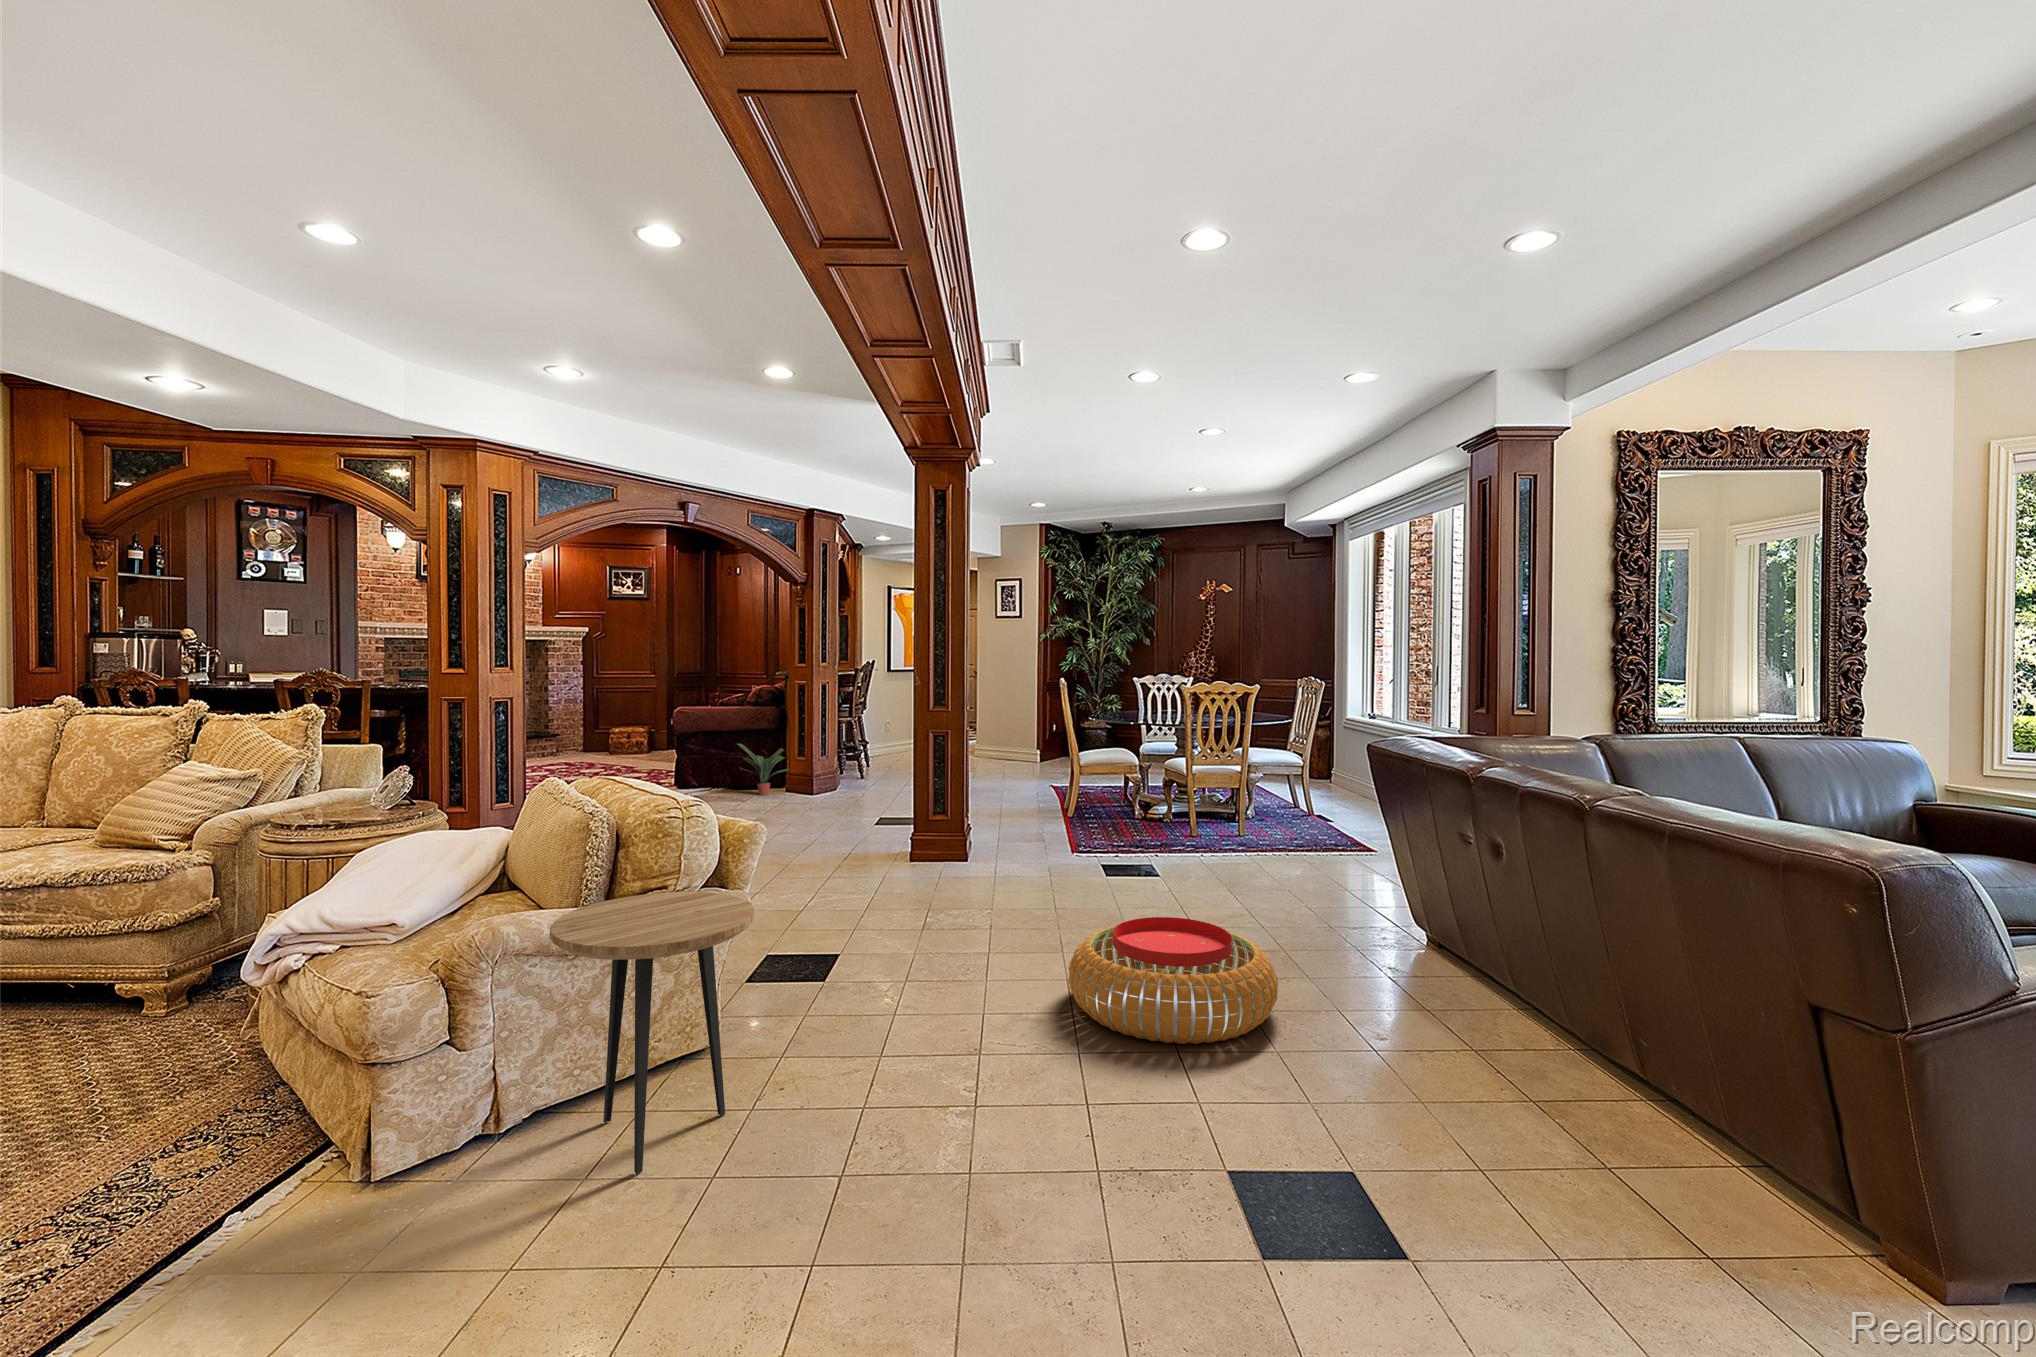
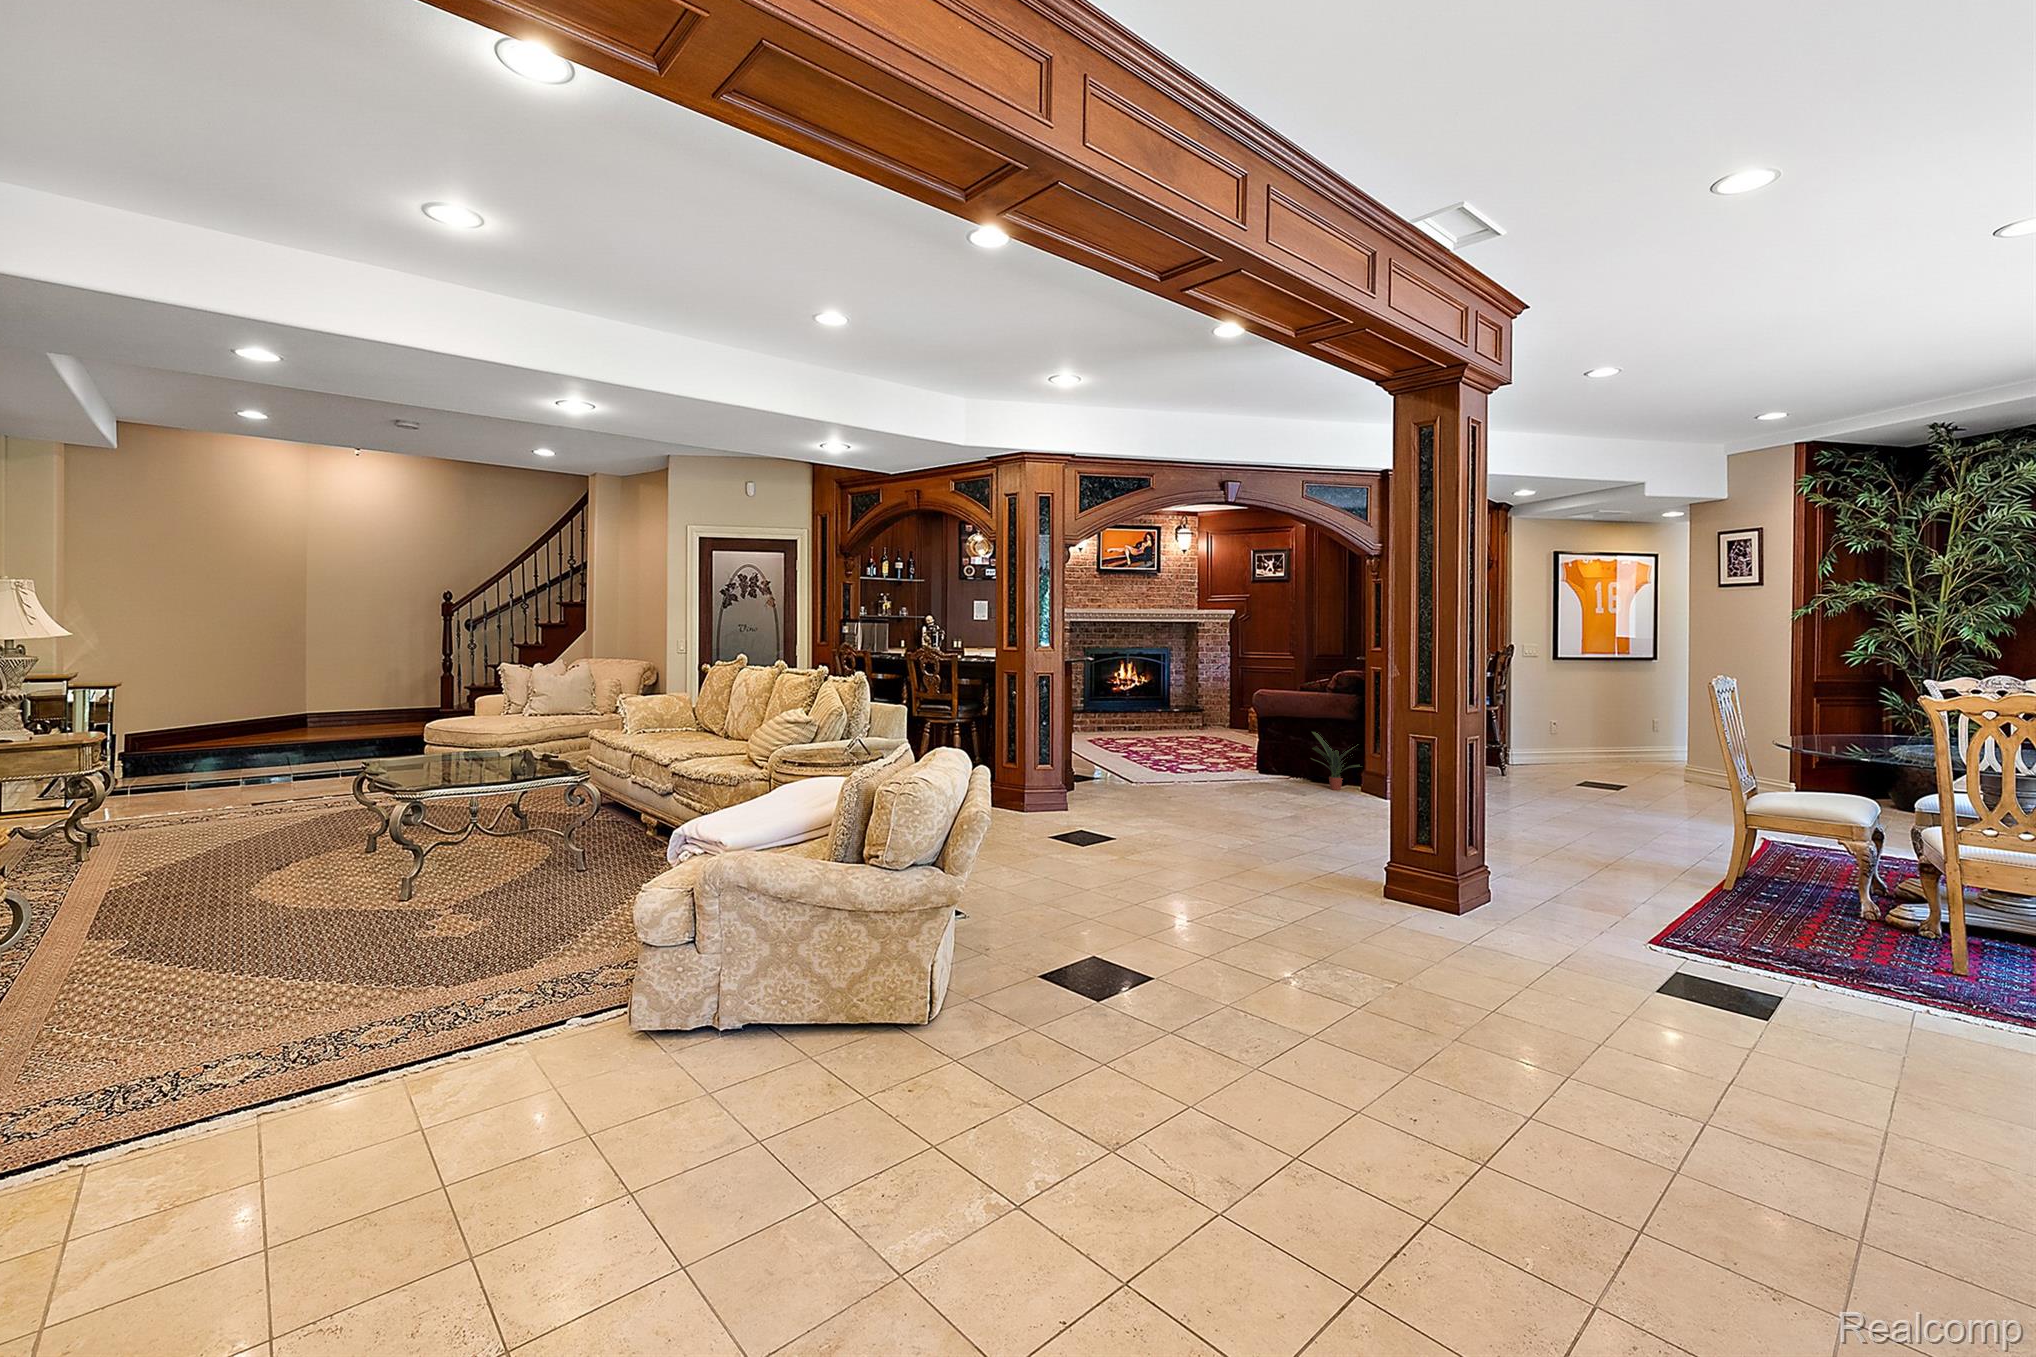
side table: present [550,892,755,1175] -> none [700,864,872,1100]
pouf: present [1069,917,1278,1044] -> none [1260,1038,1601,1275]

